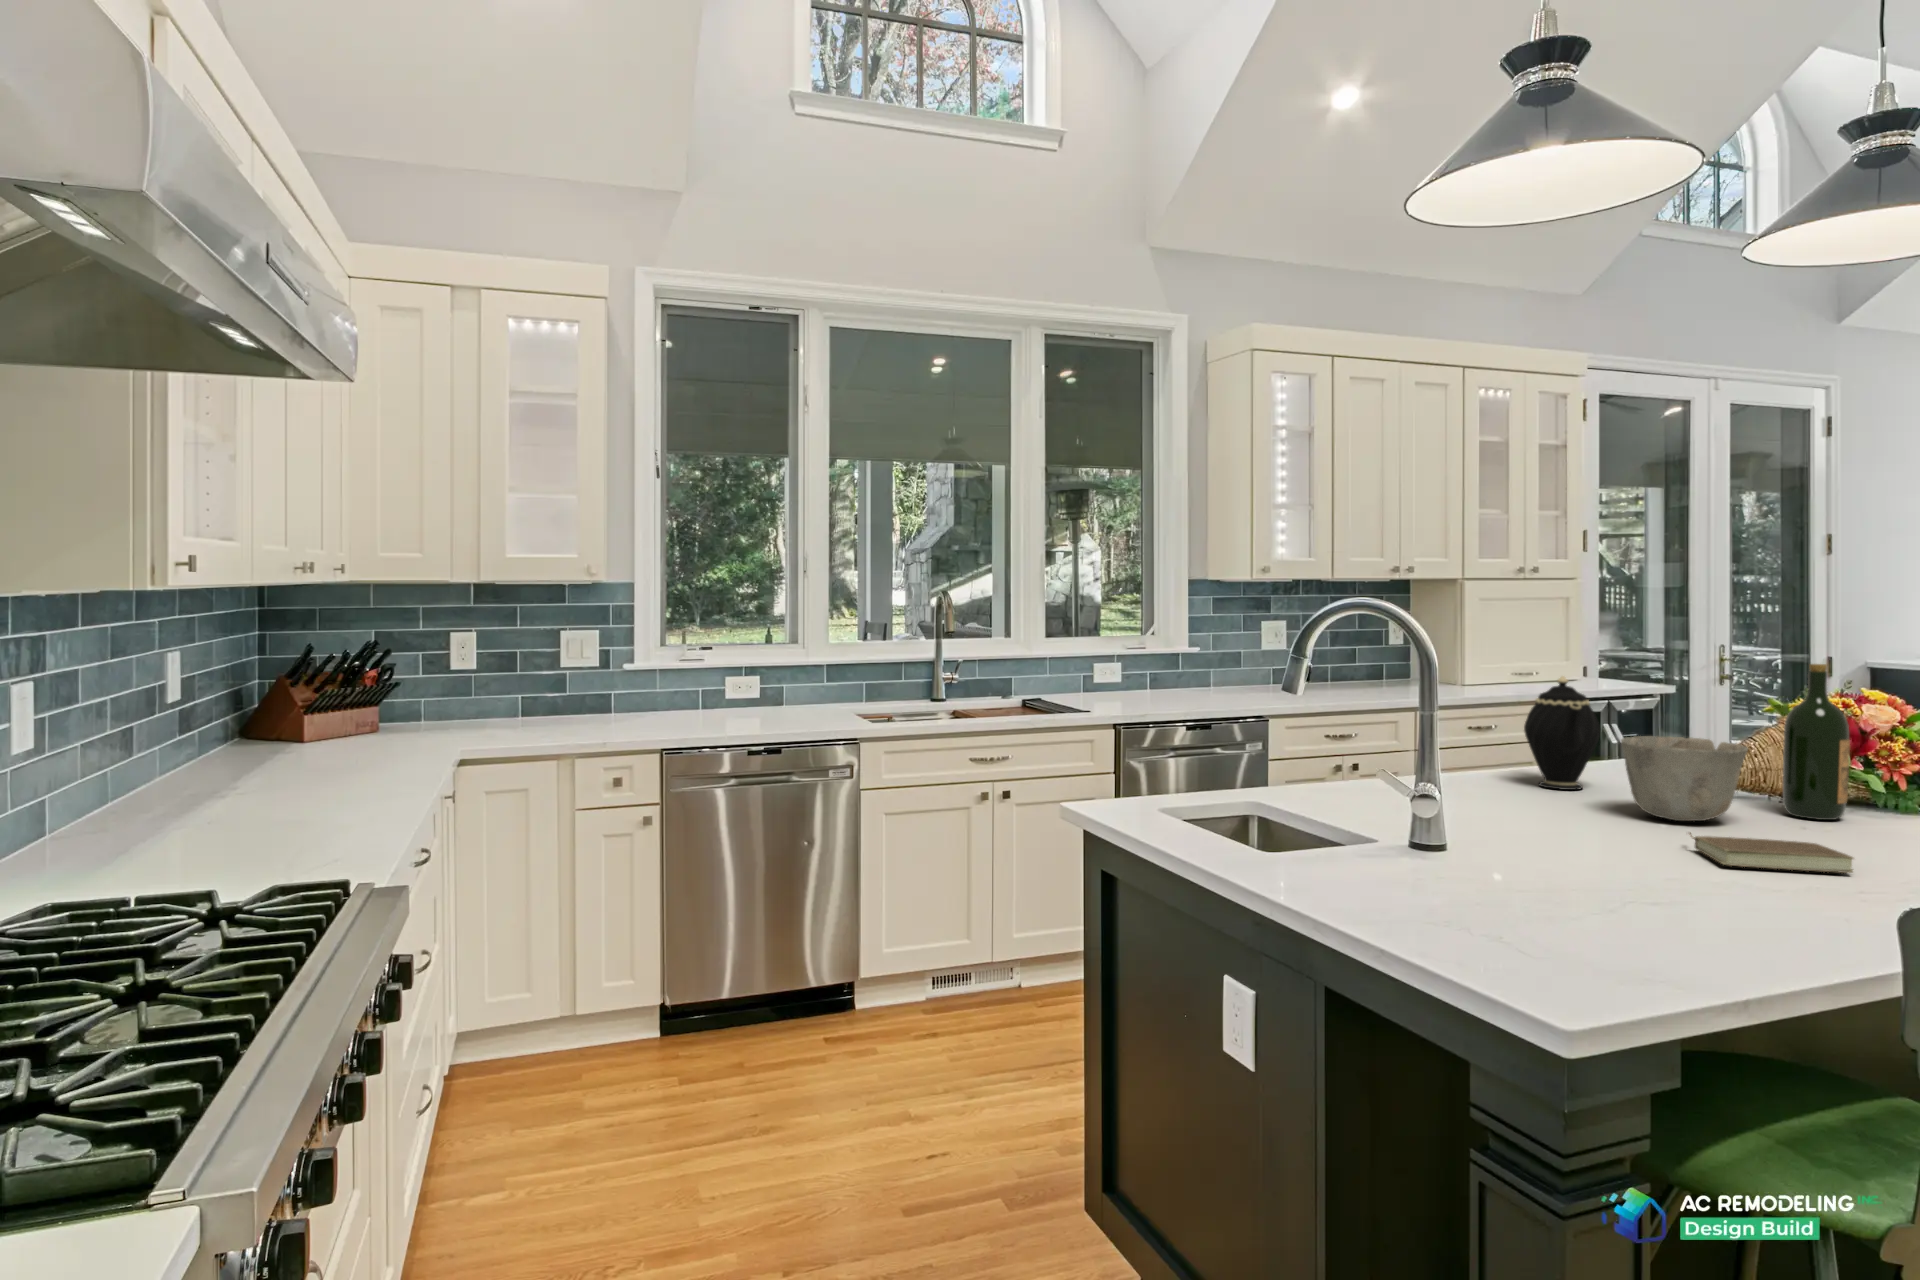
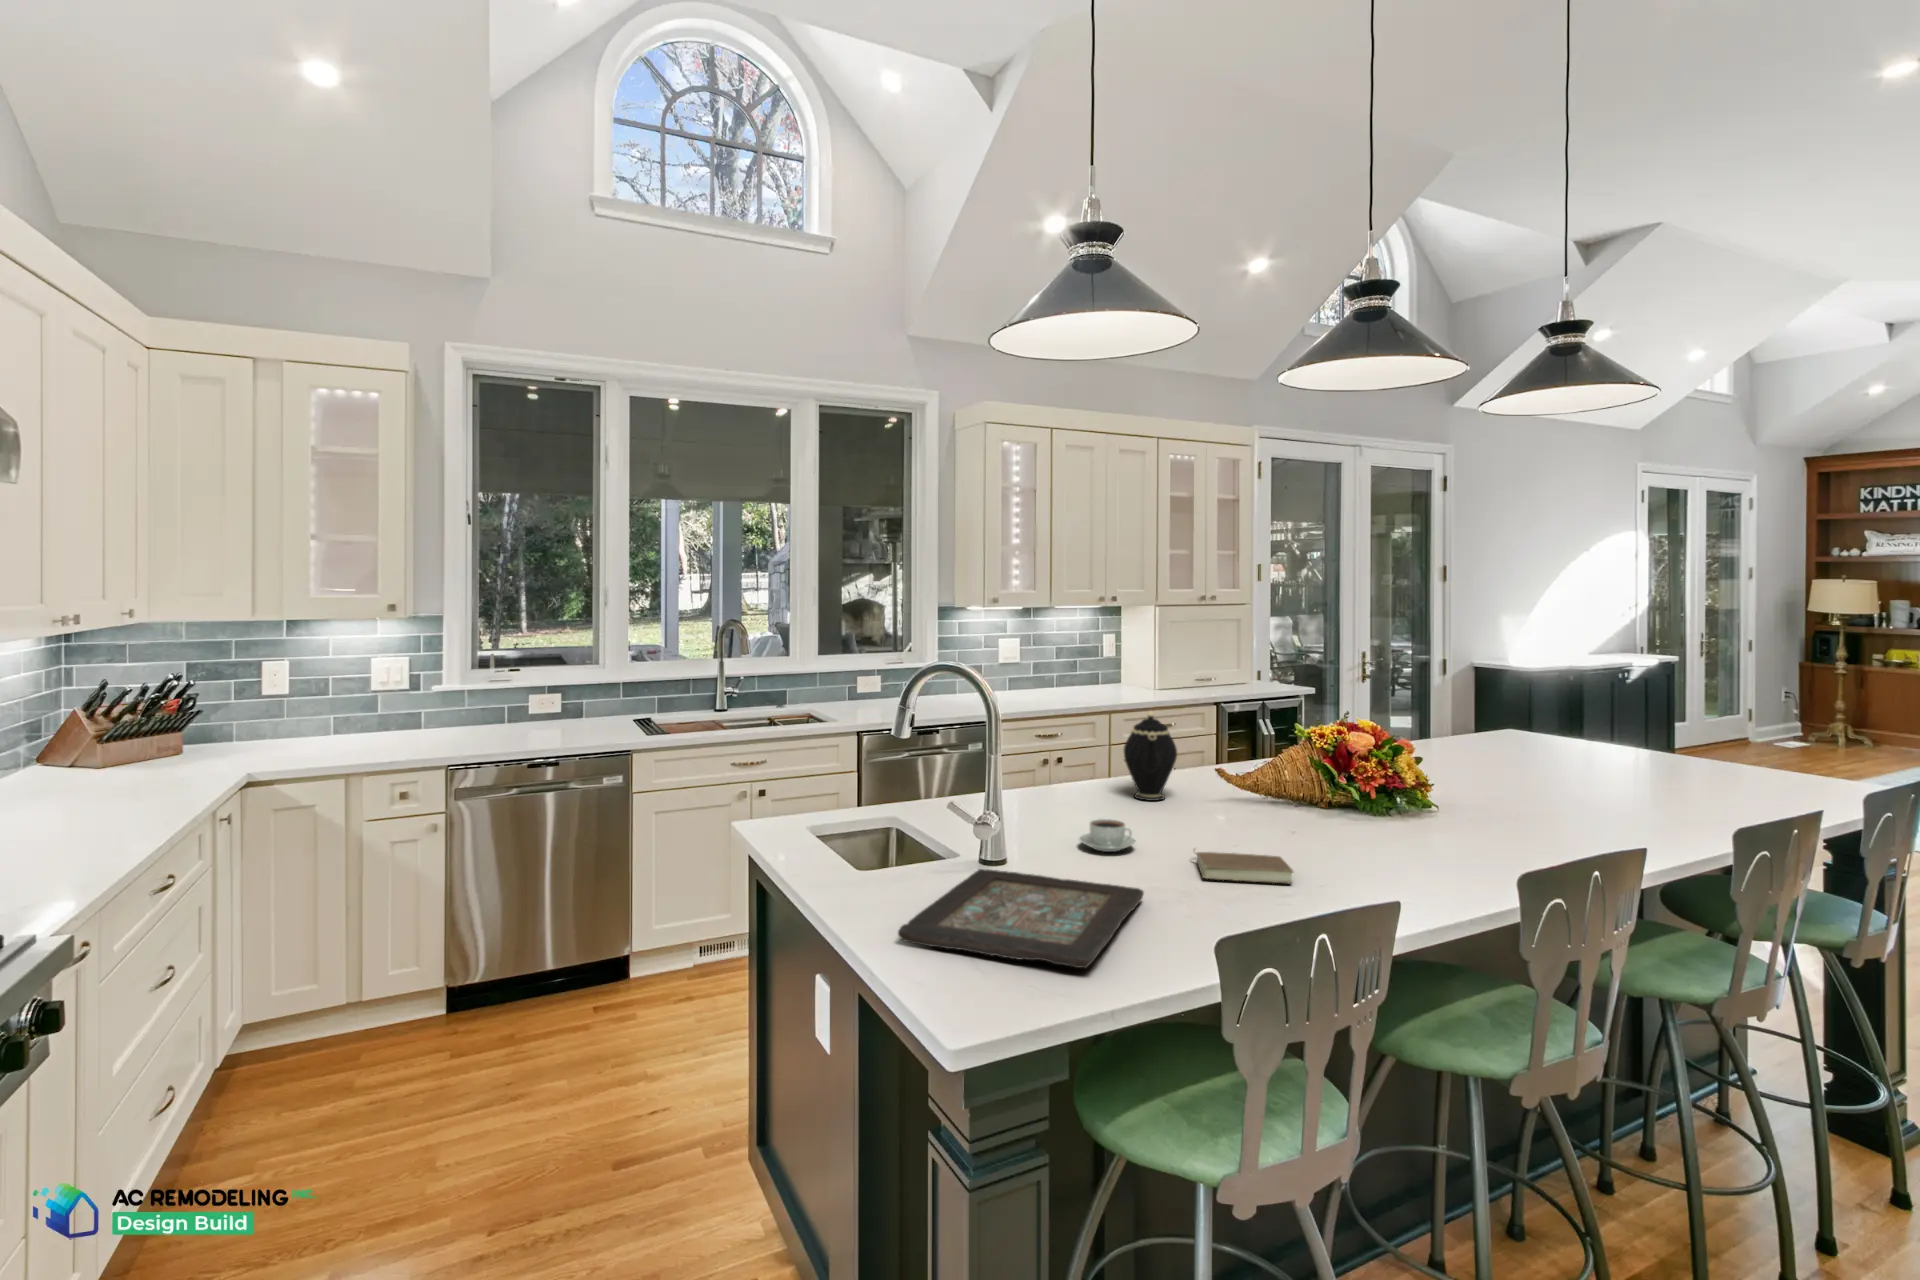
wine bottle: present [1783,664,1850,820] -> none [1292,708,1335,828]
ceramic bowl: present [1621,736,1748,821] -> none [1171,763,1258,832]
coffee cup: none [1518,799,1598,838] -> present [1079,819,1135,852]
decorative tray: none [1381,847,1676,947] -> present [898,869,1144,968]

